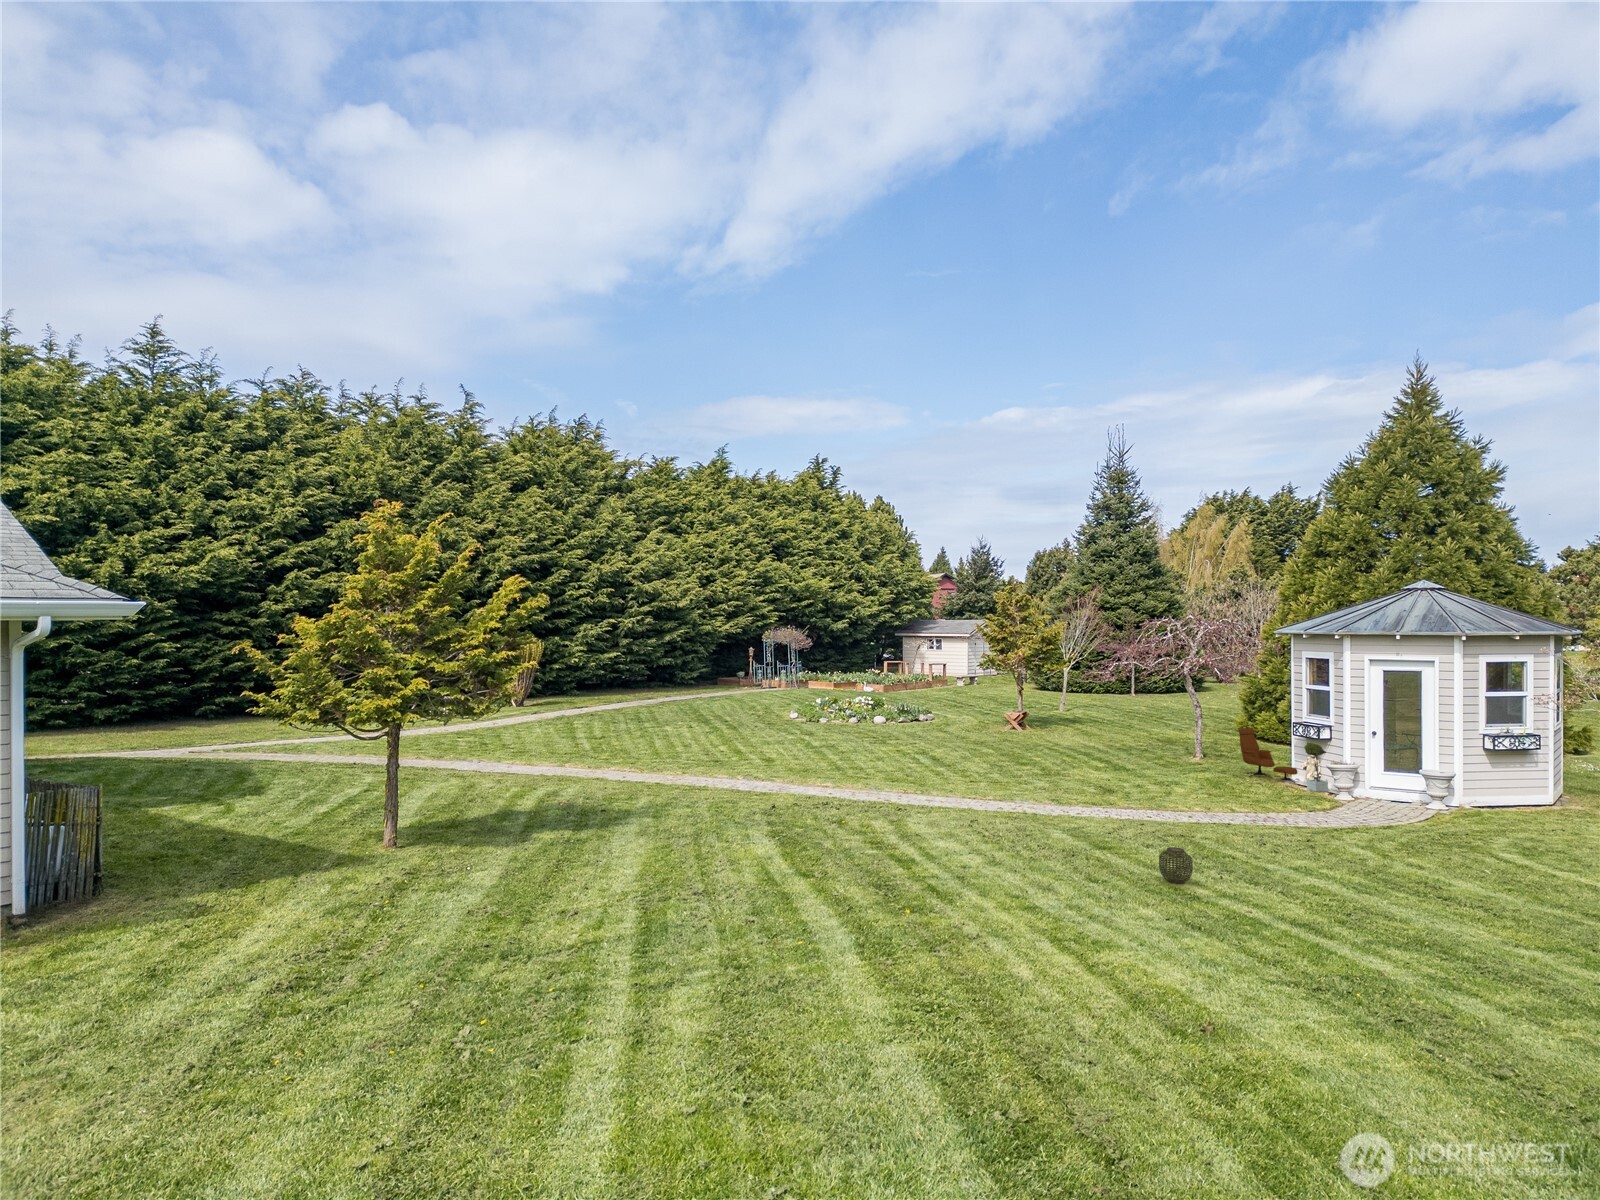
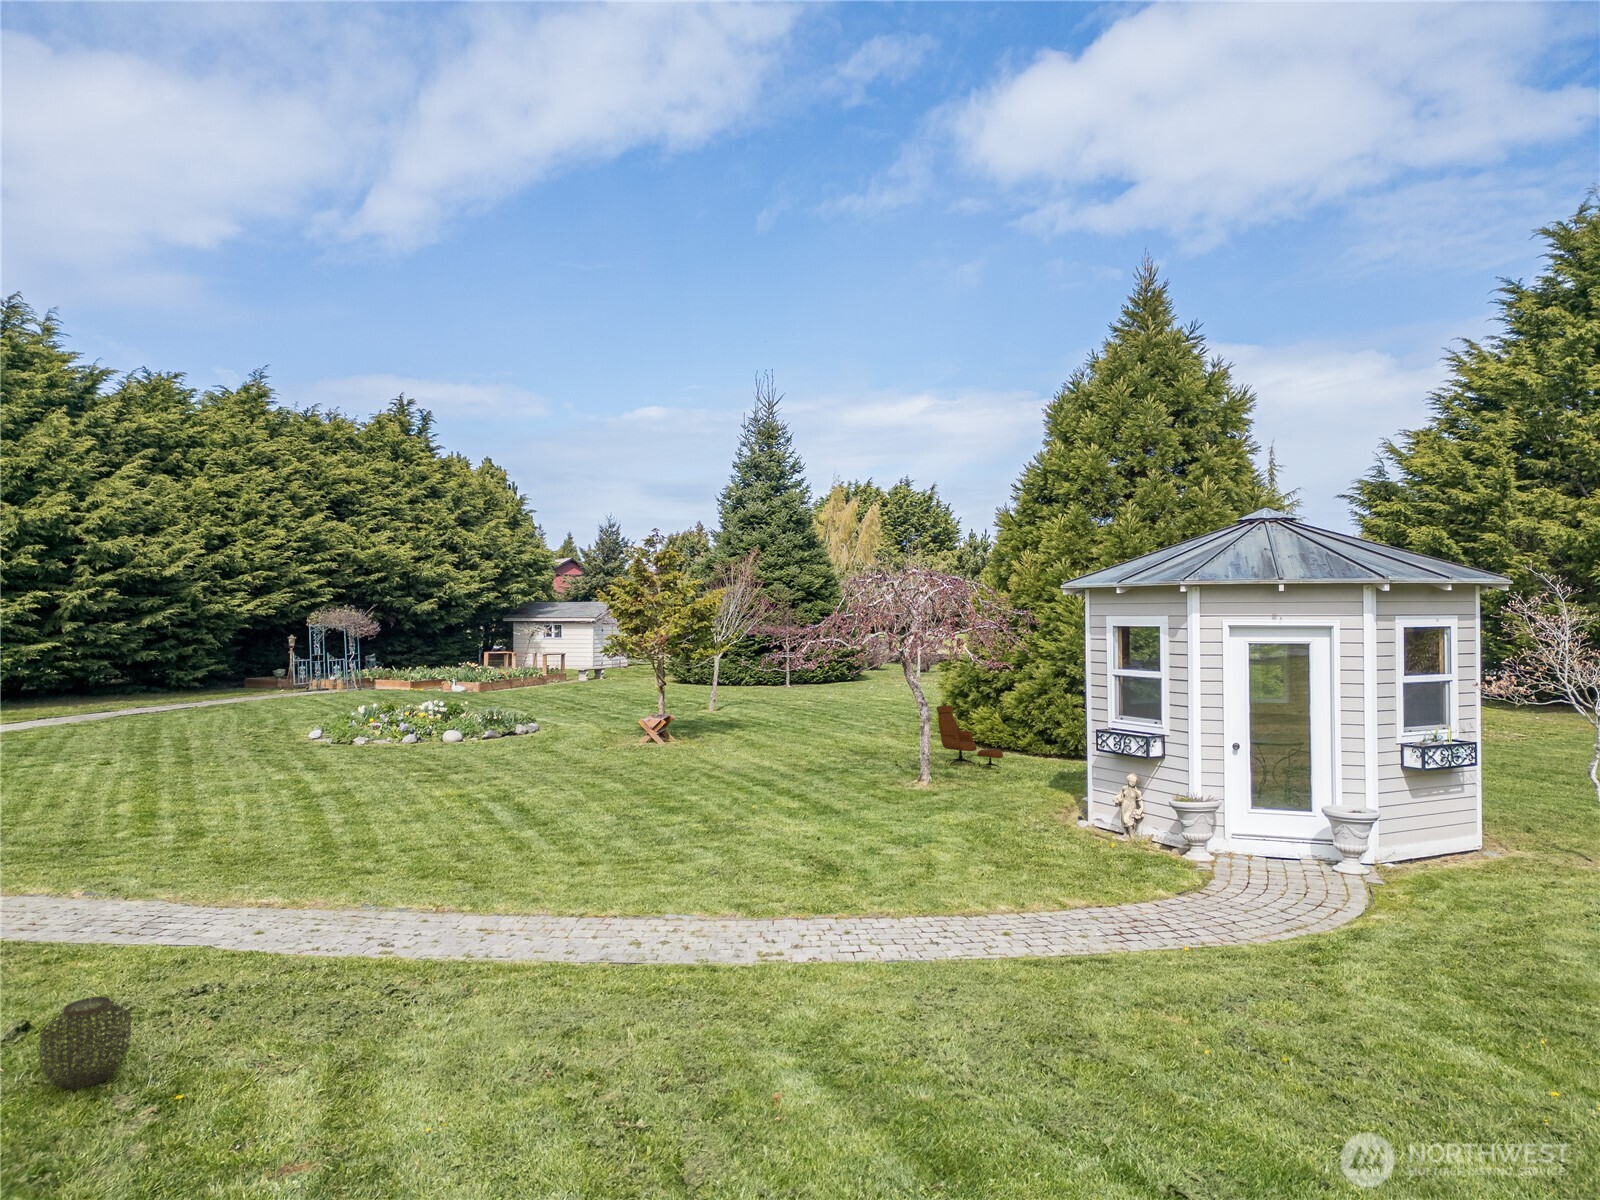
potted tree: present [1304,742,1328,792] -> none [1015,717,1041,777]
woven basket: present [1159,847,1193,884] -> present [39,997,131,1089]

